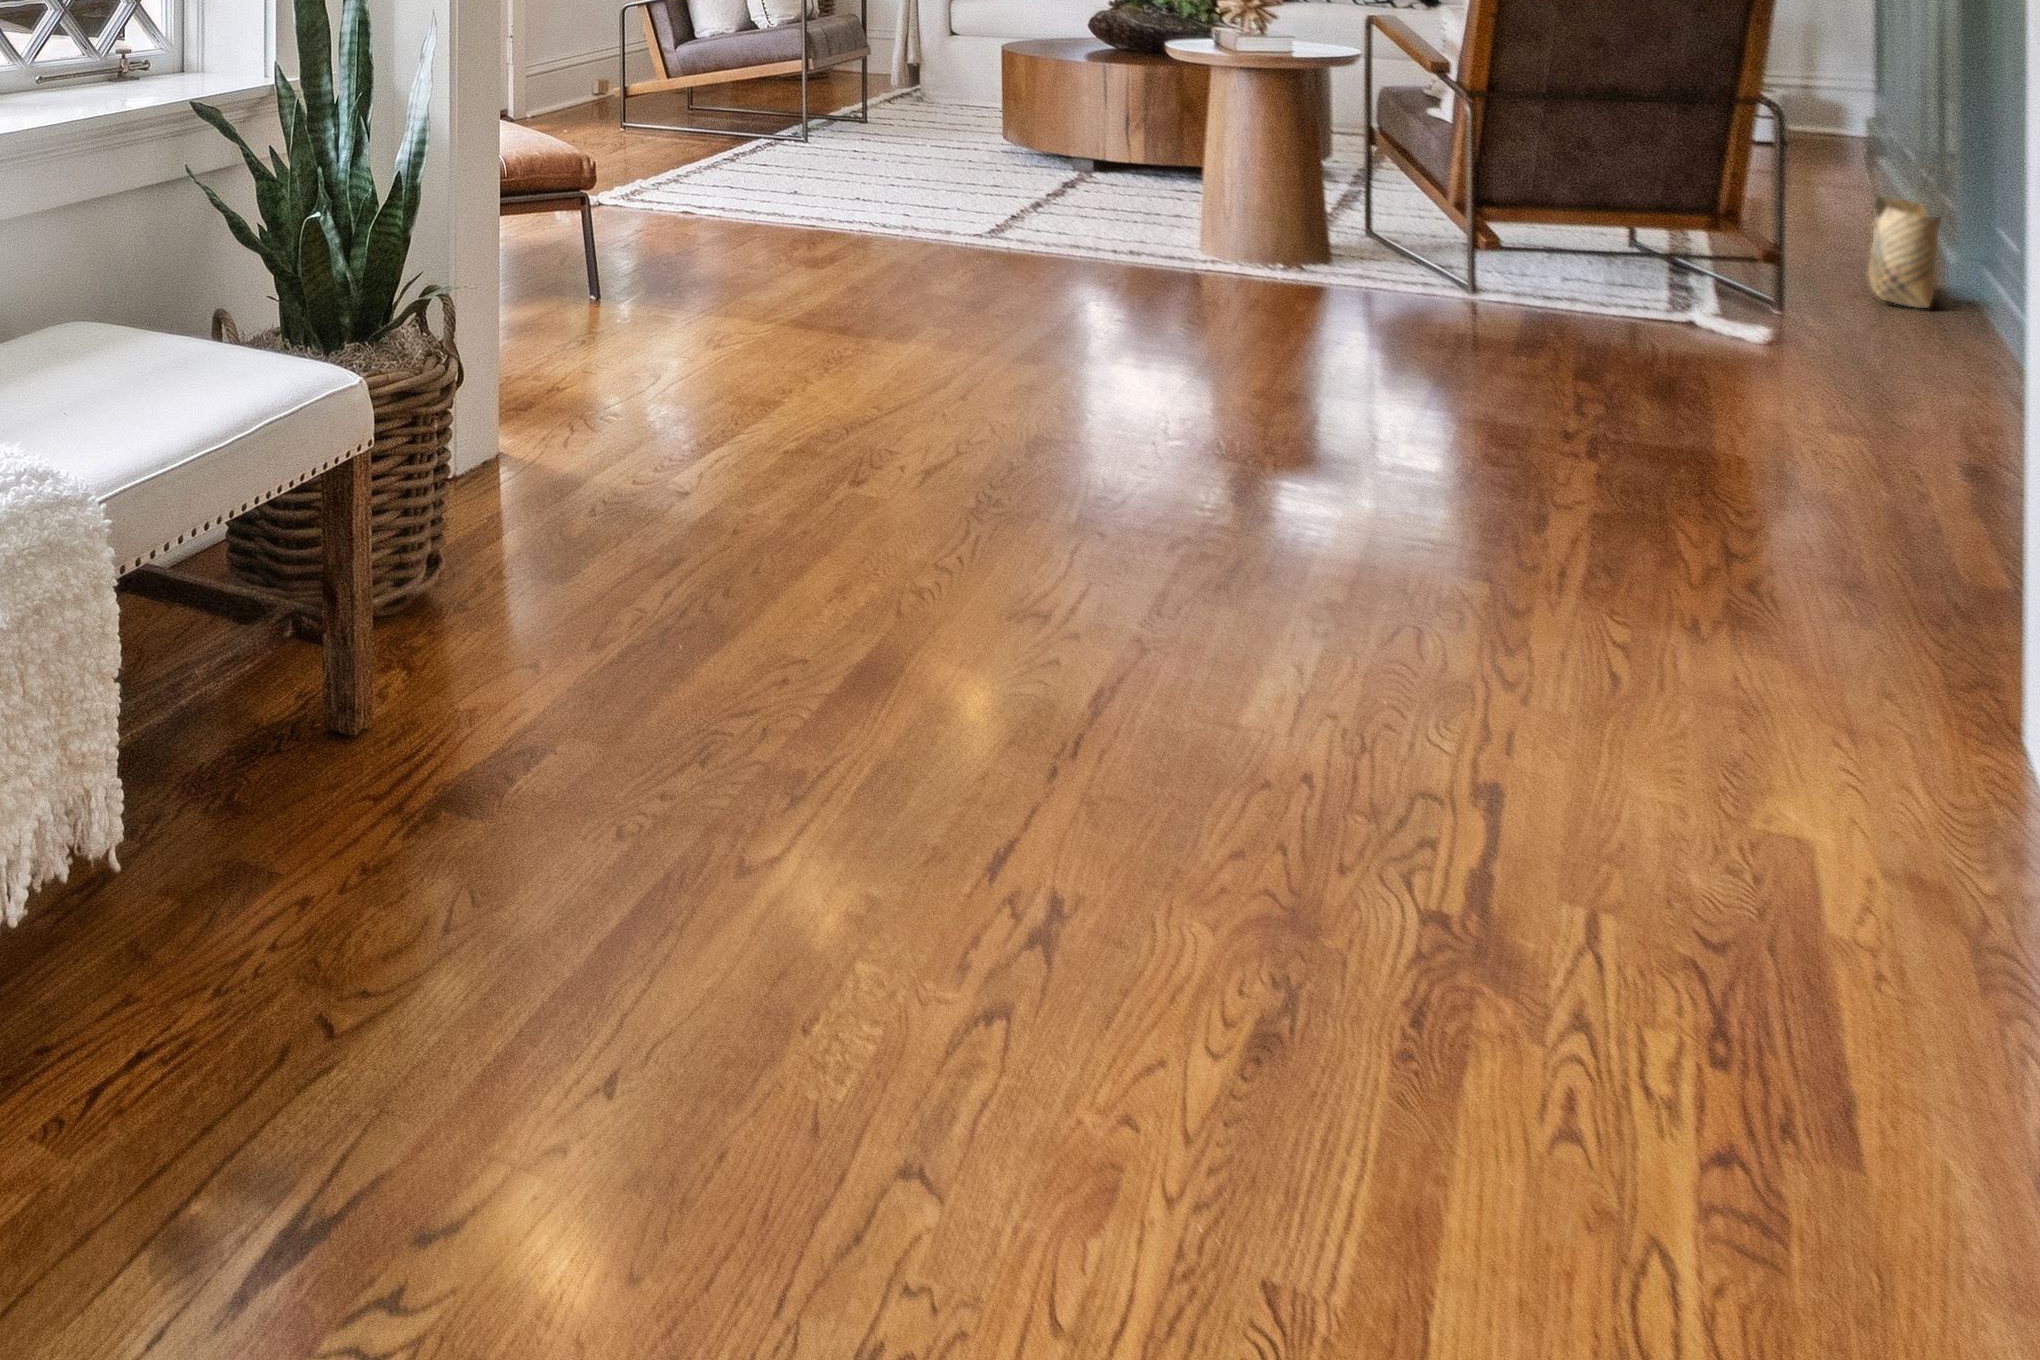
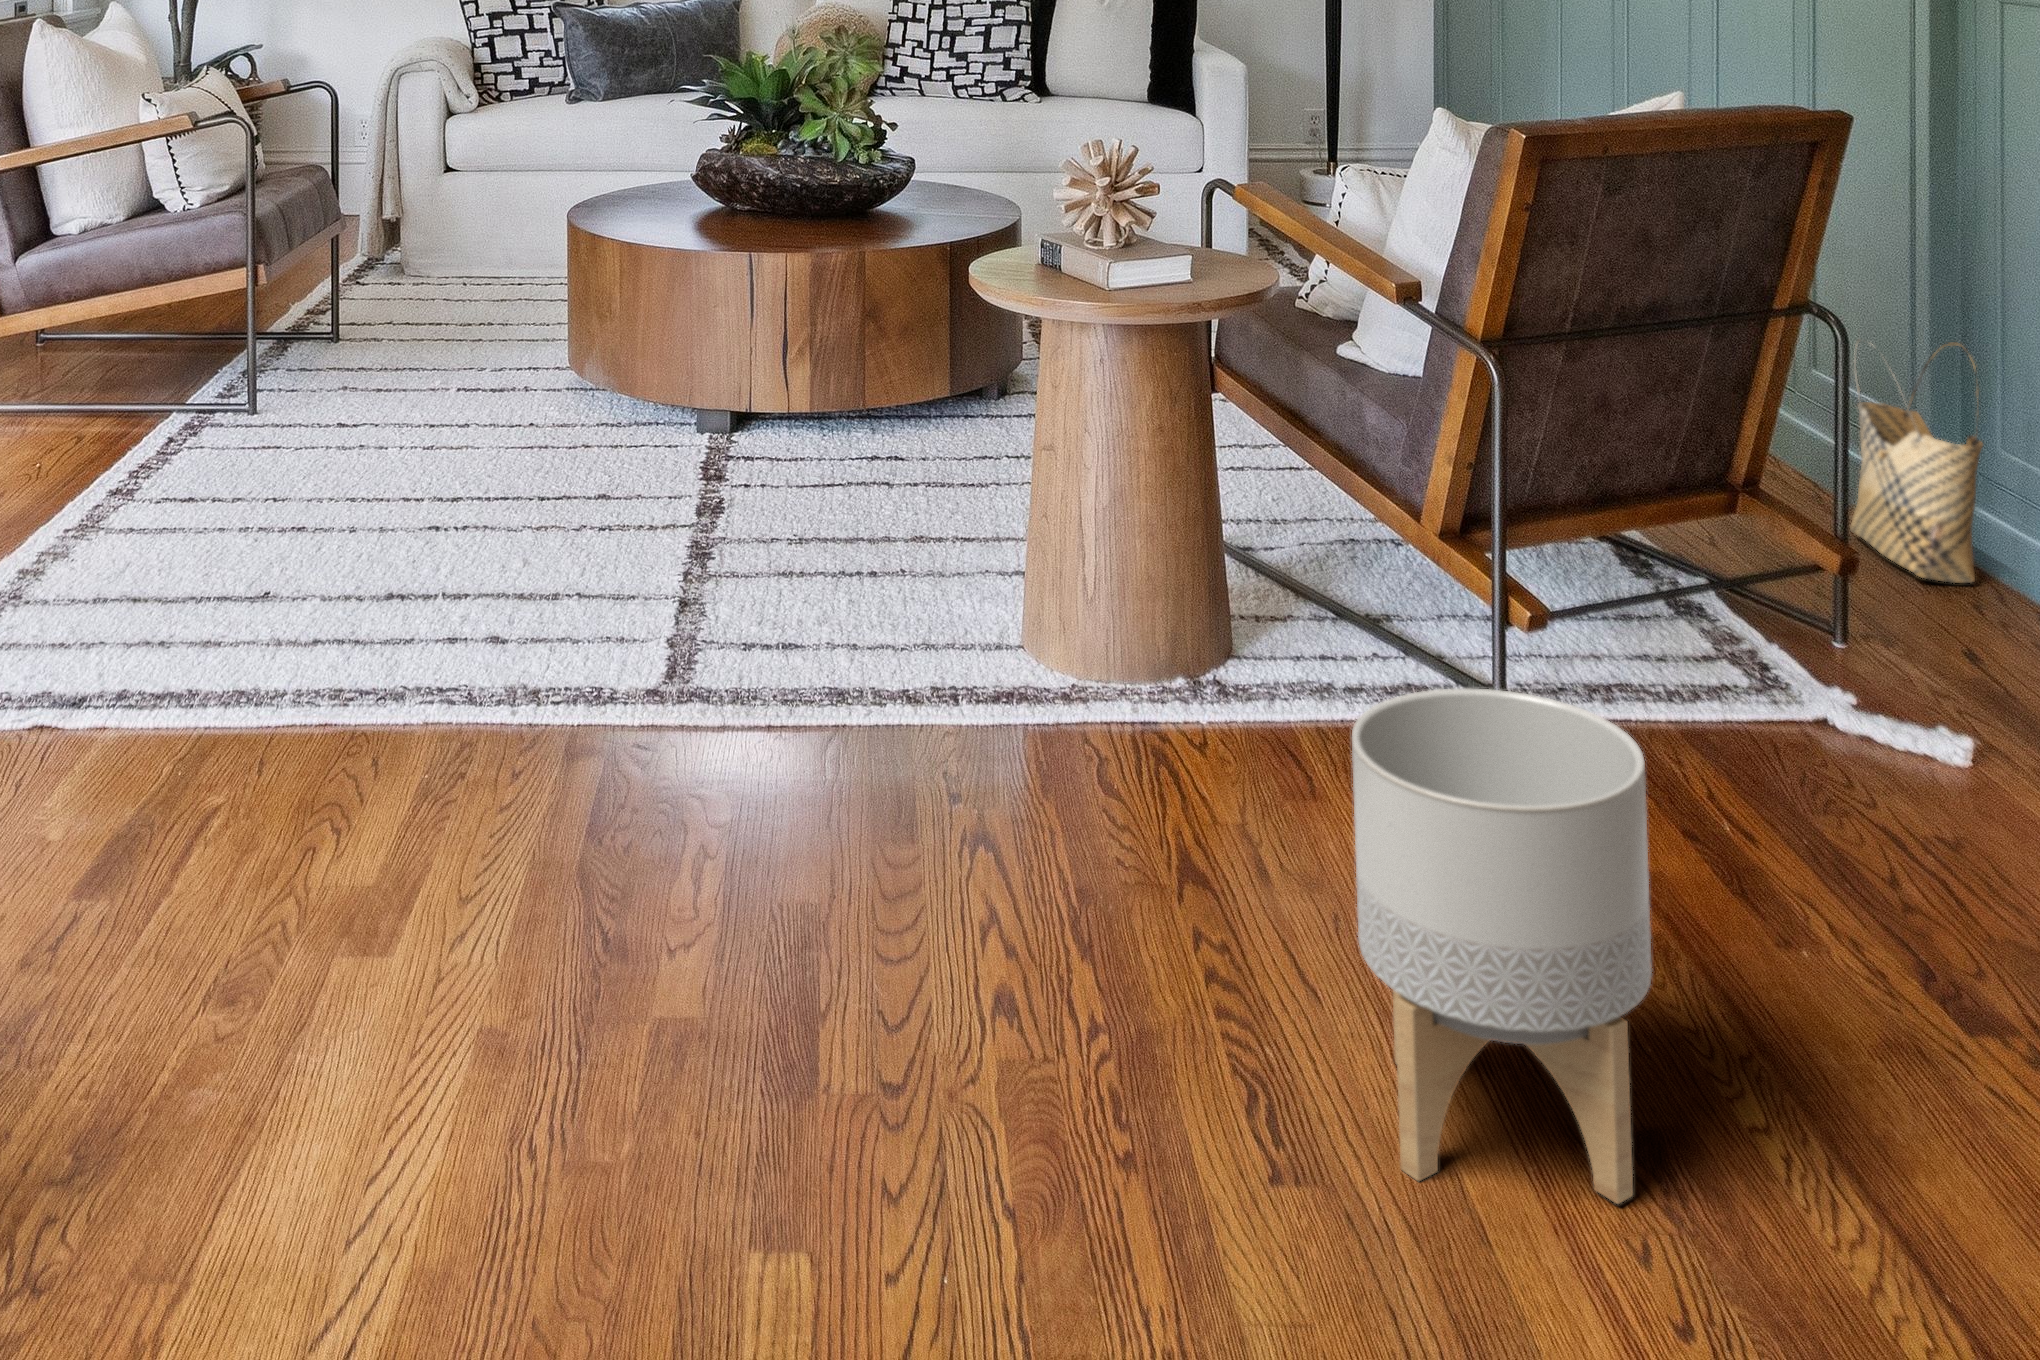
planter: none [1211,192,1349,379] -> present [1352,688,1652,1204]

